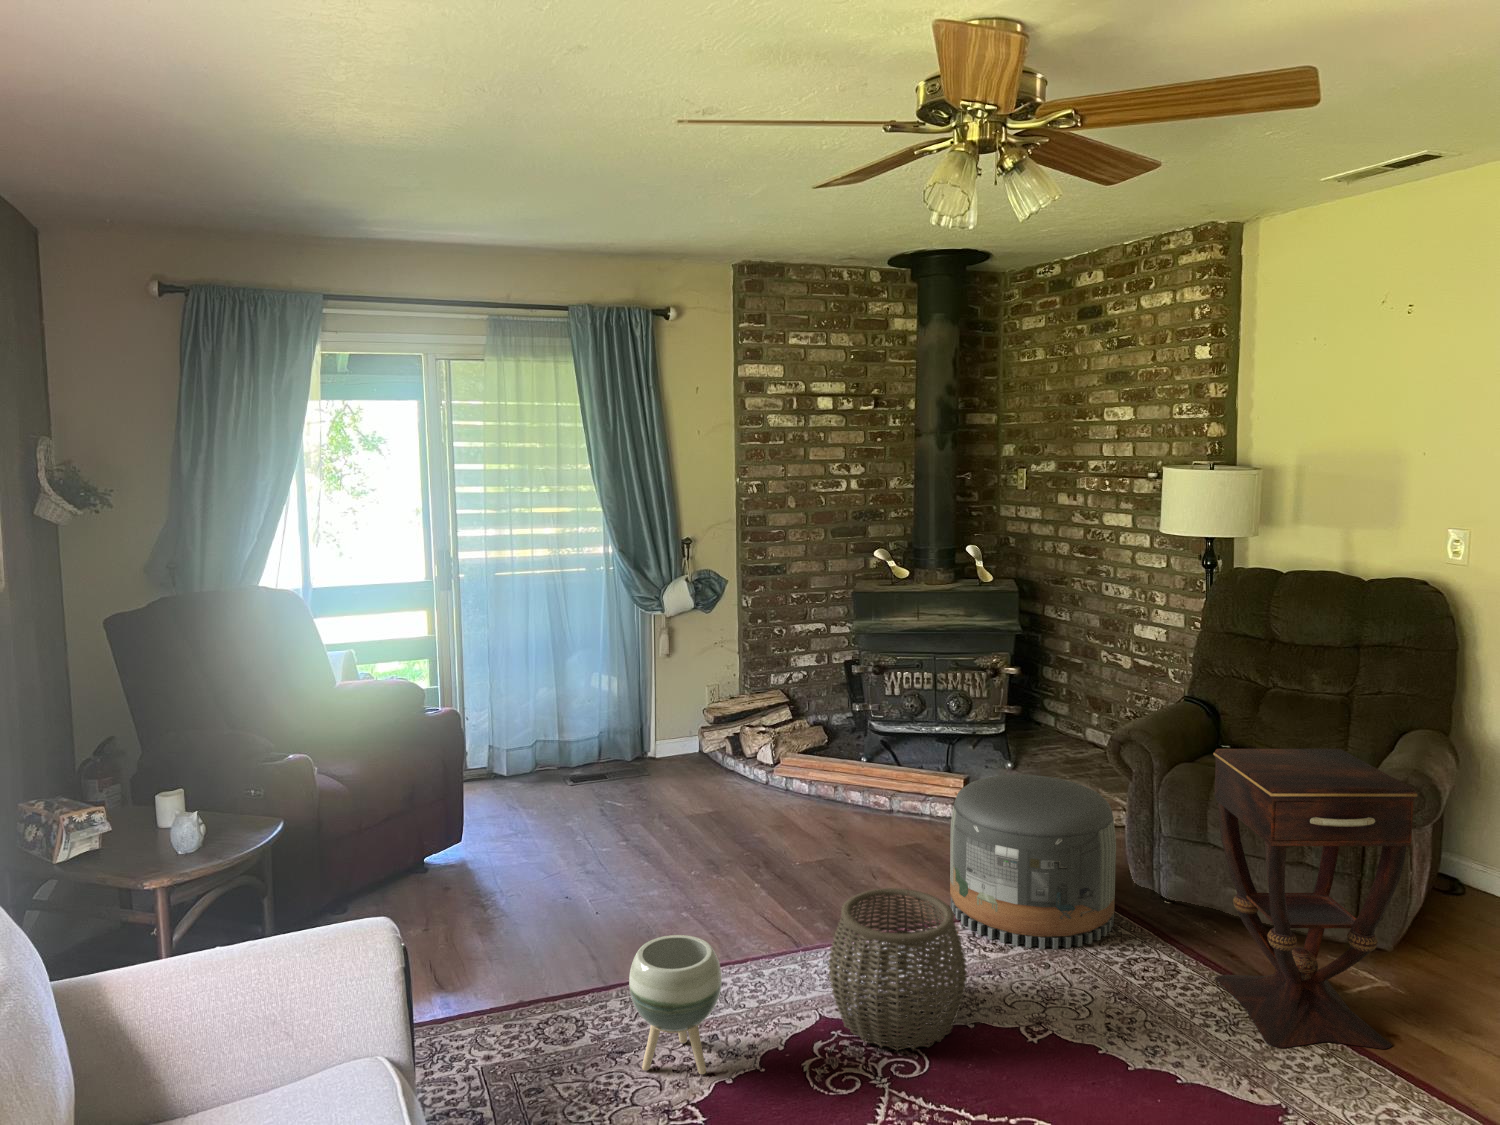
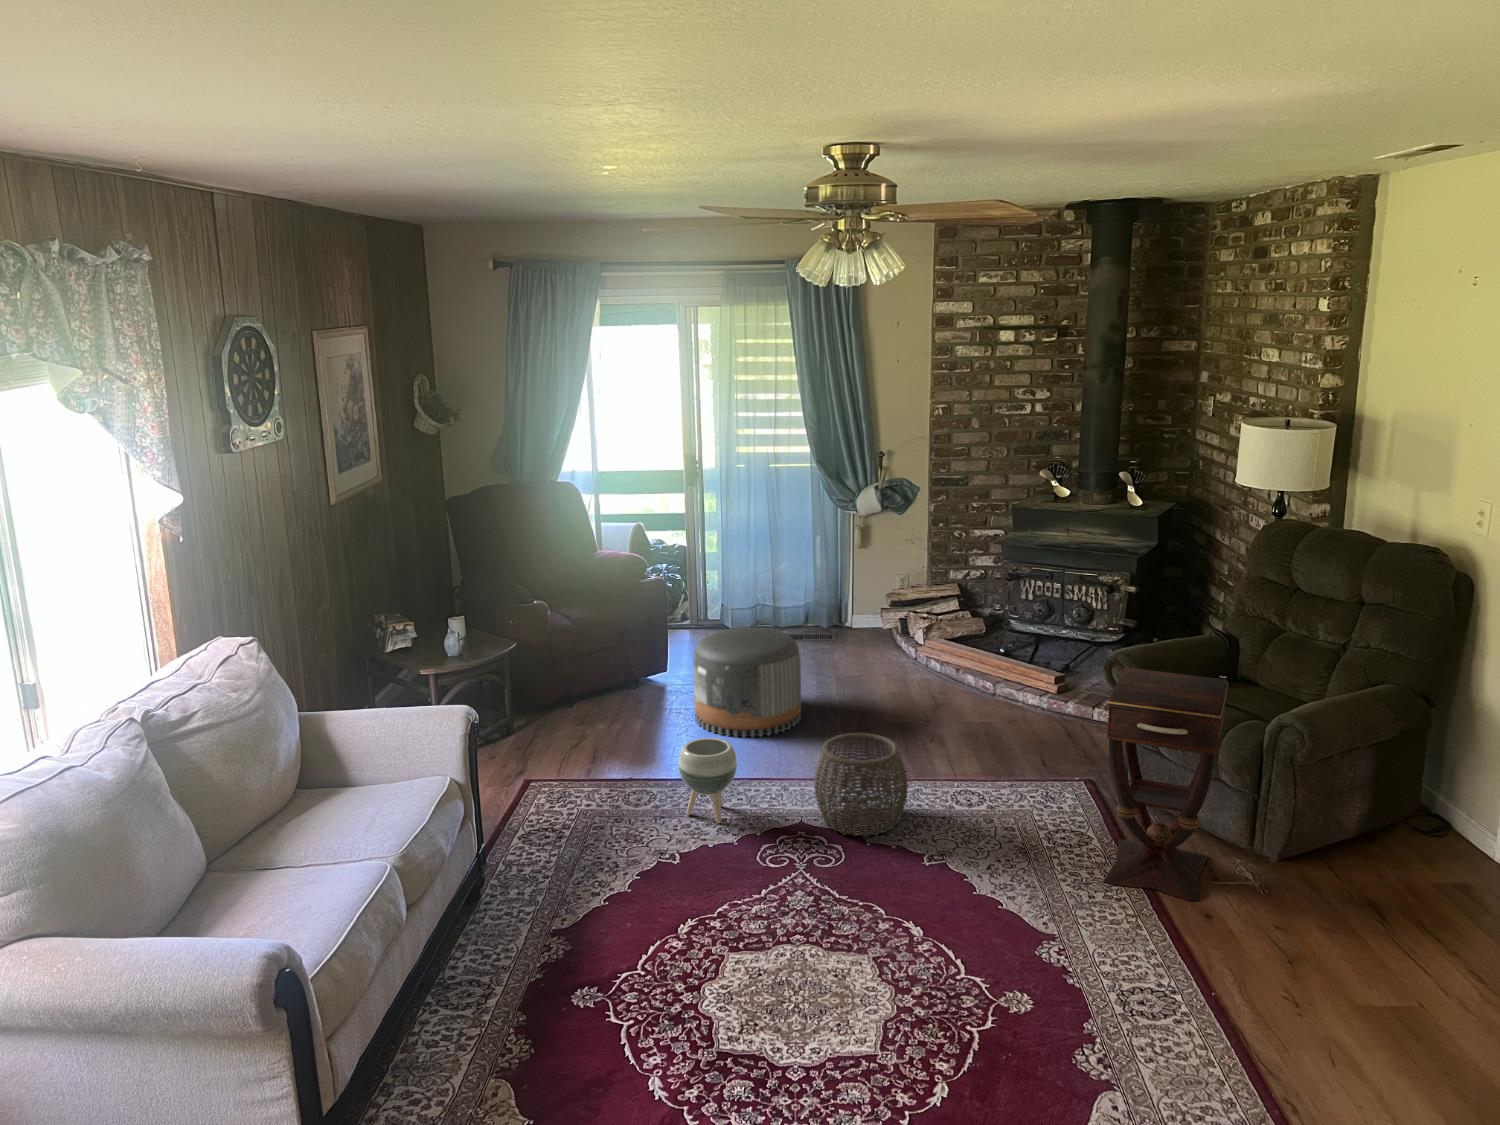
pouf: present [950,775,1116,949] -> present [693,627,801,737]

